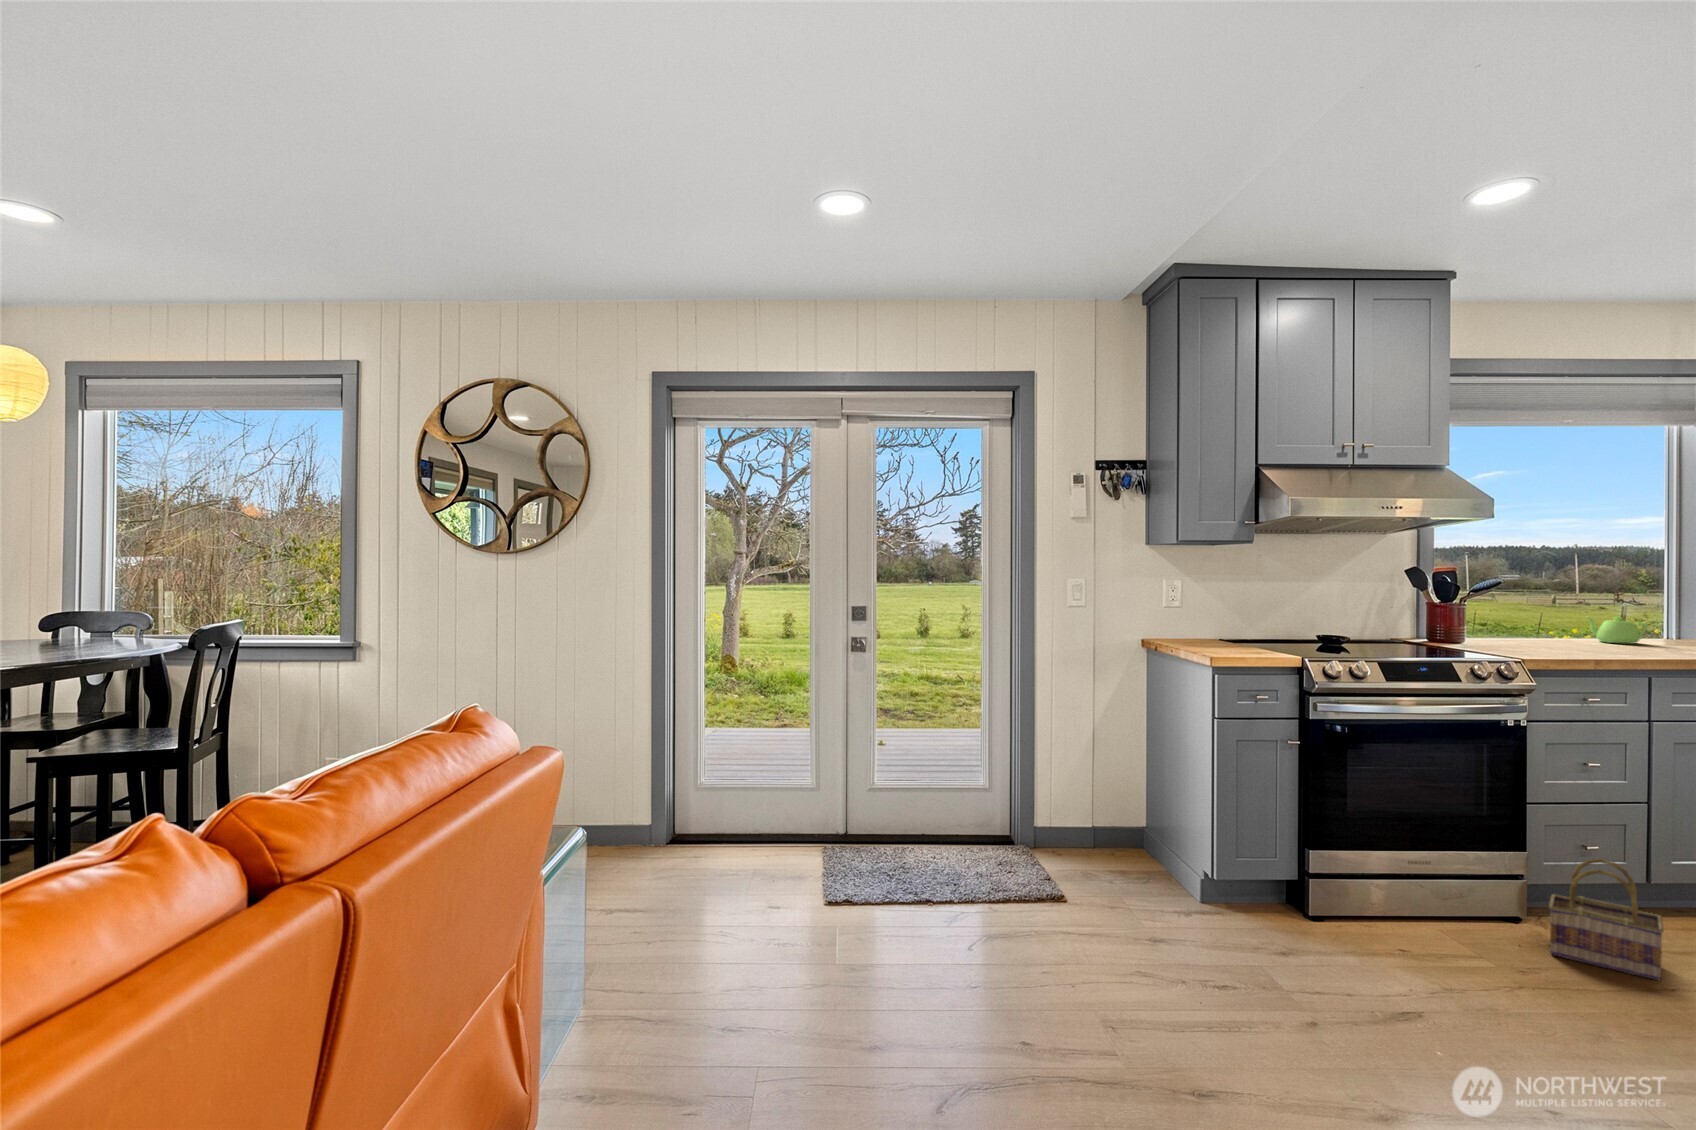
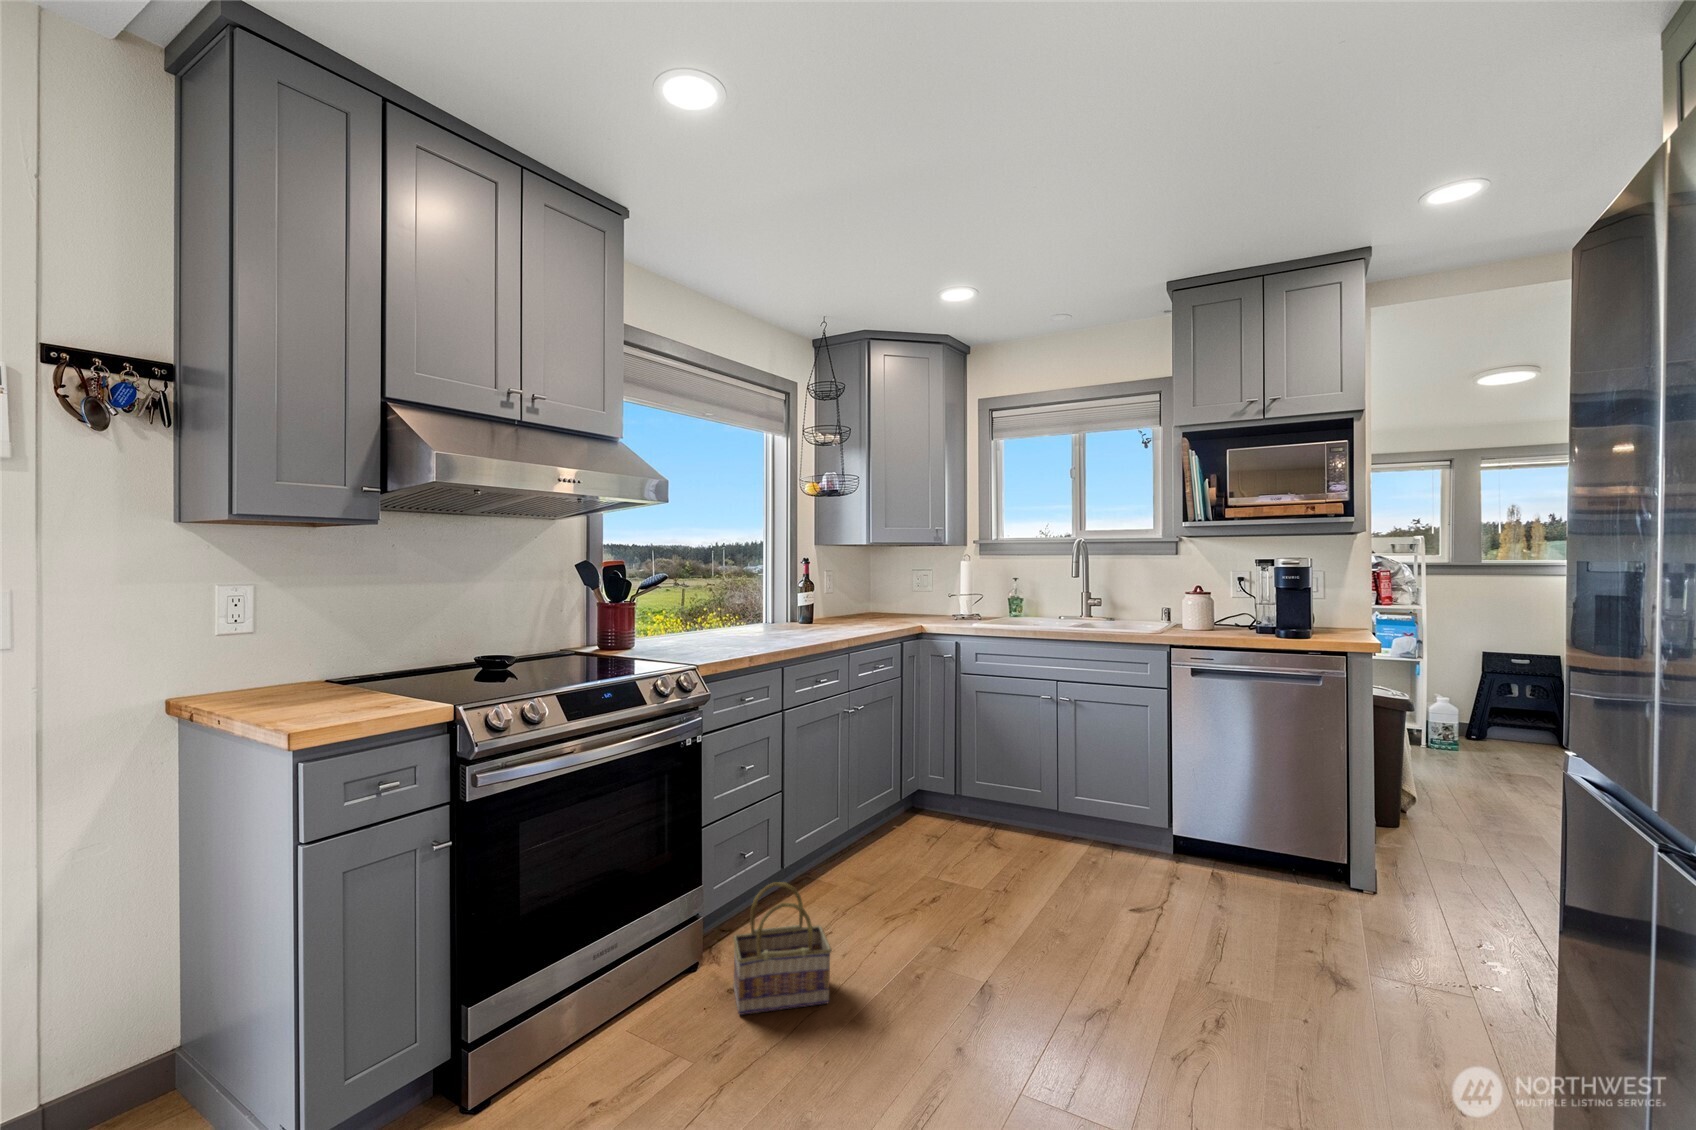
teapot: present [1588,617,1648,644] -> none [721,606,766,631]

